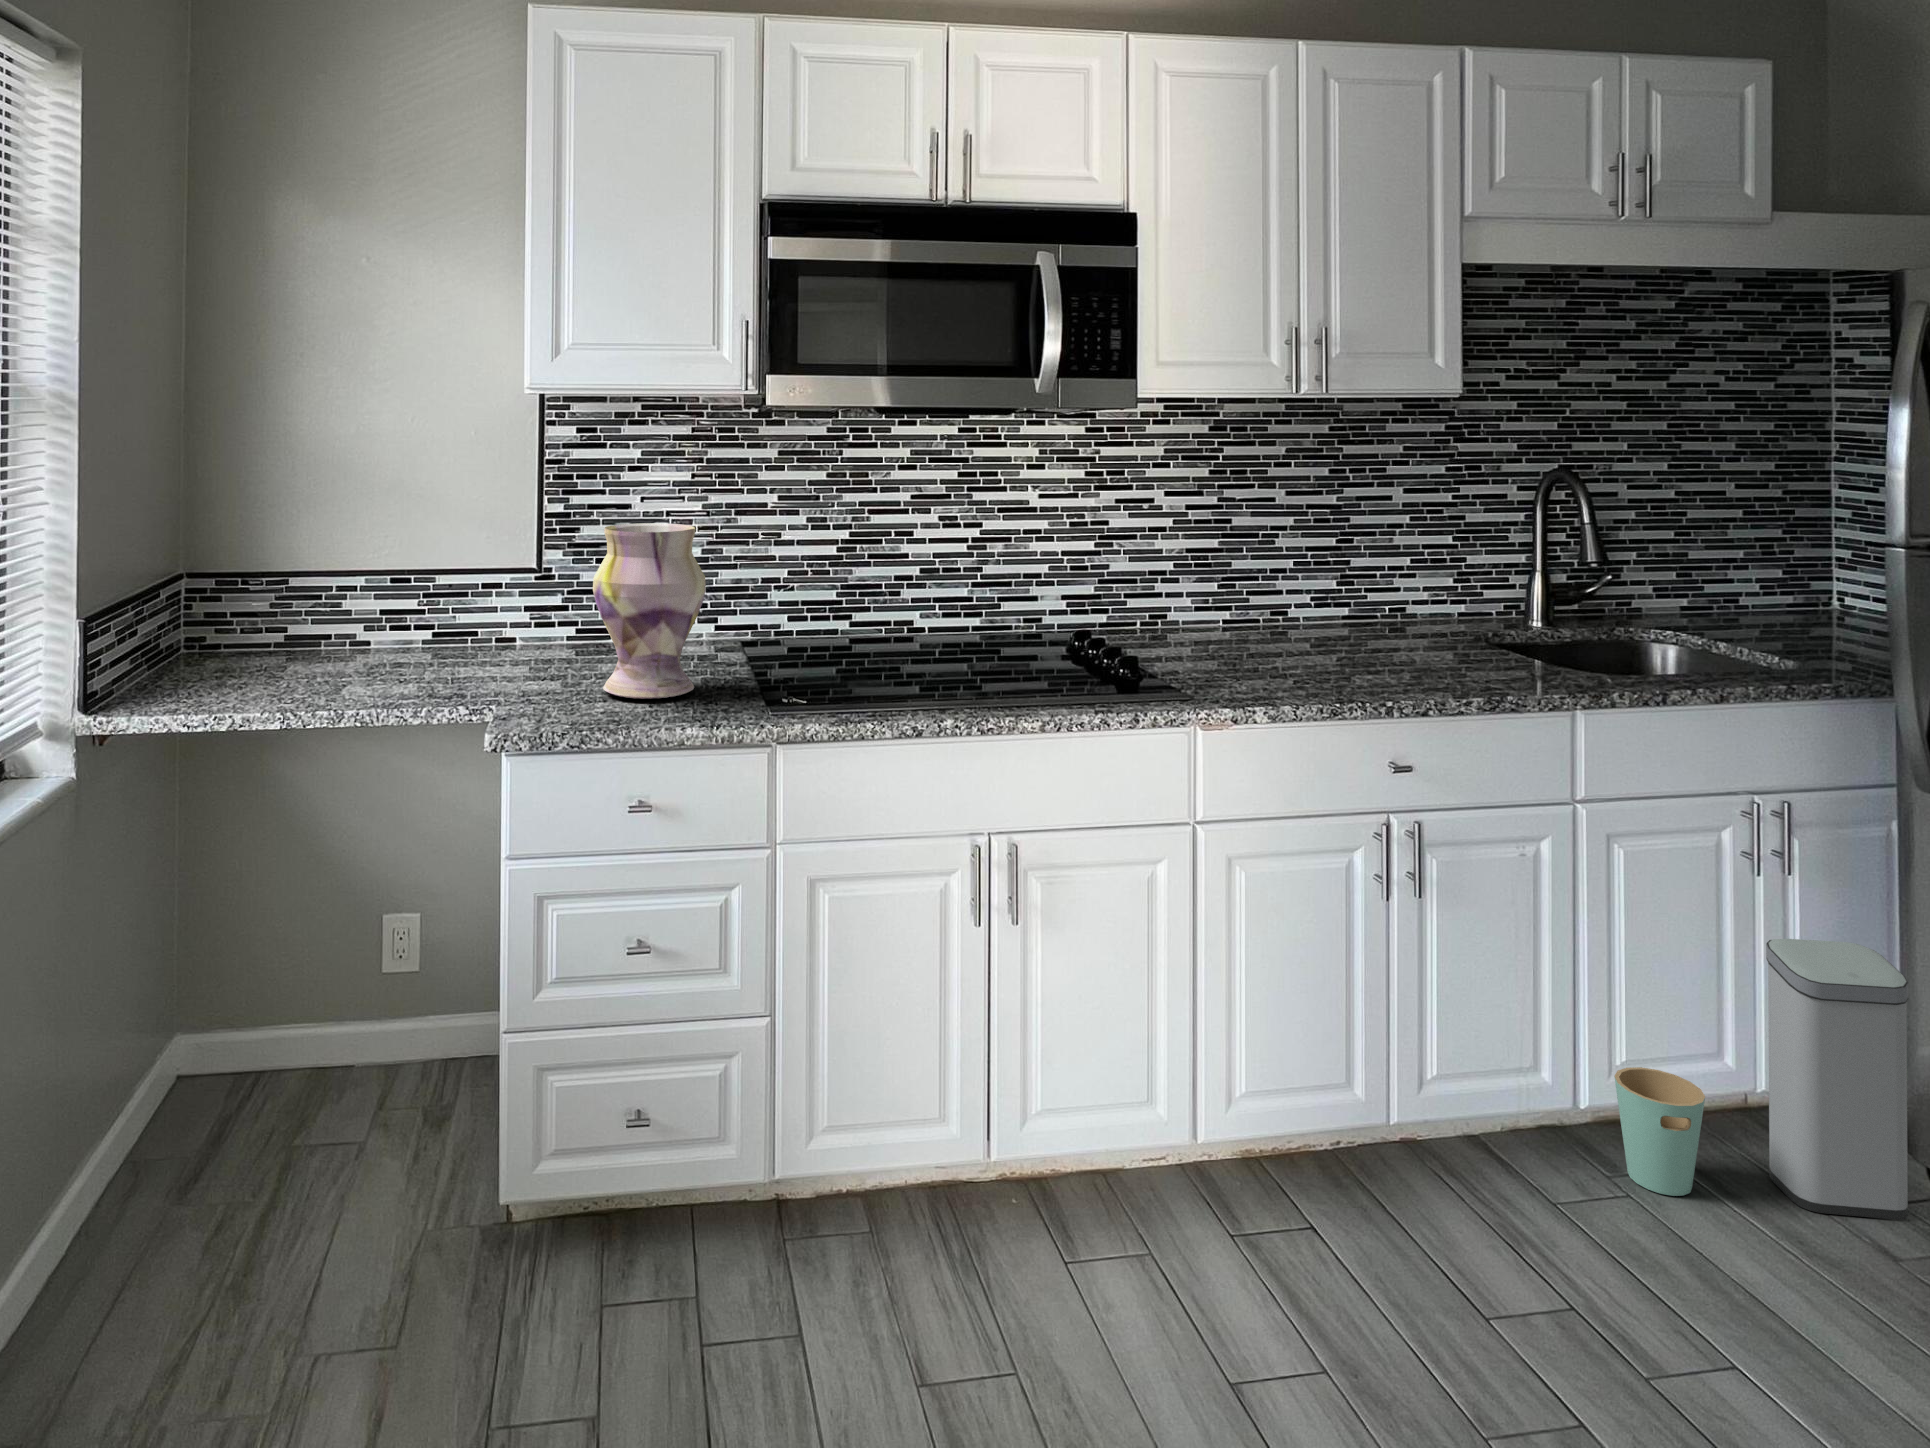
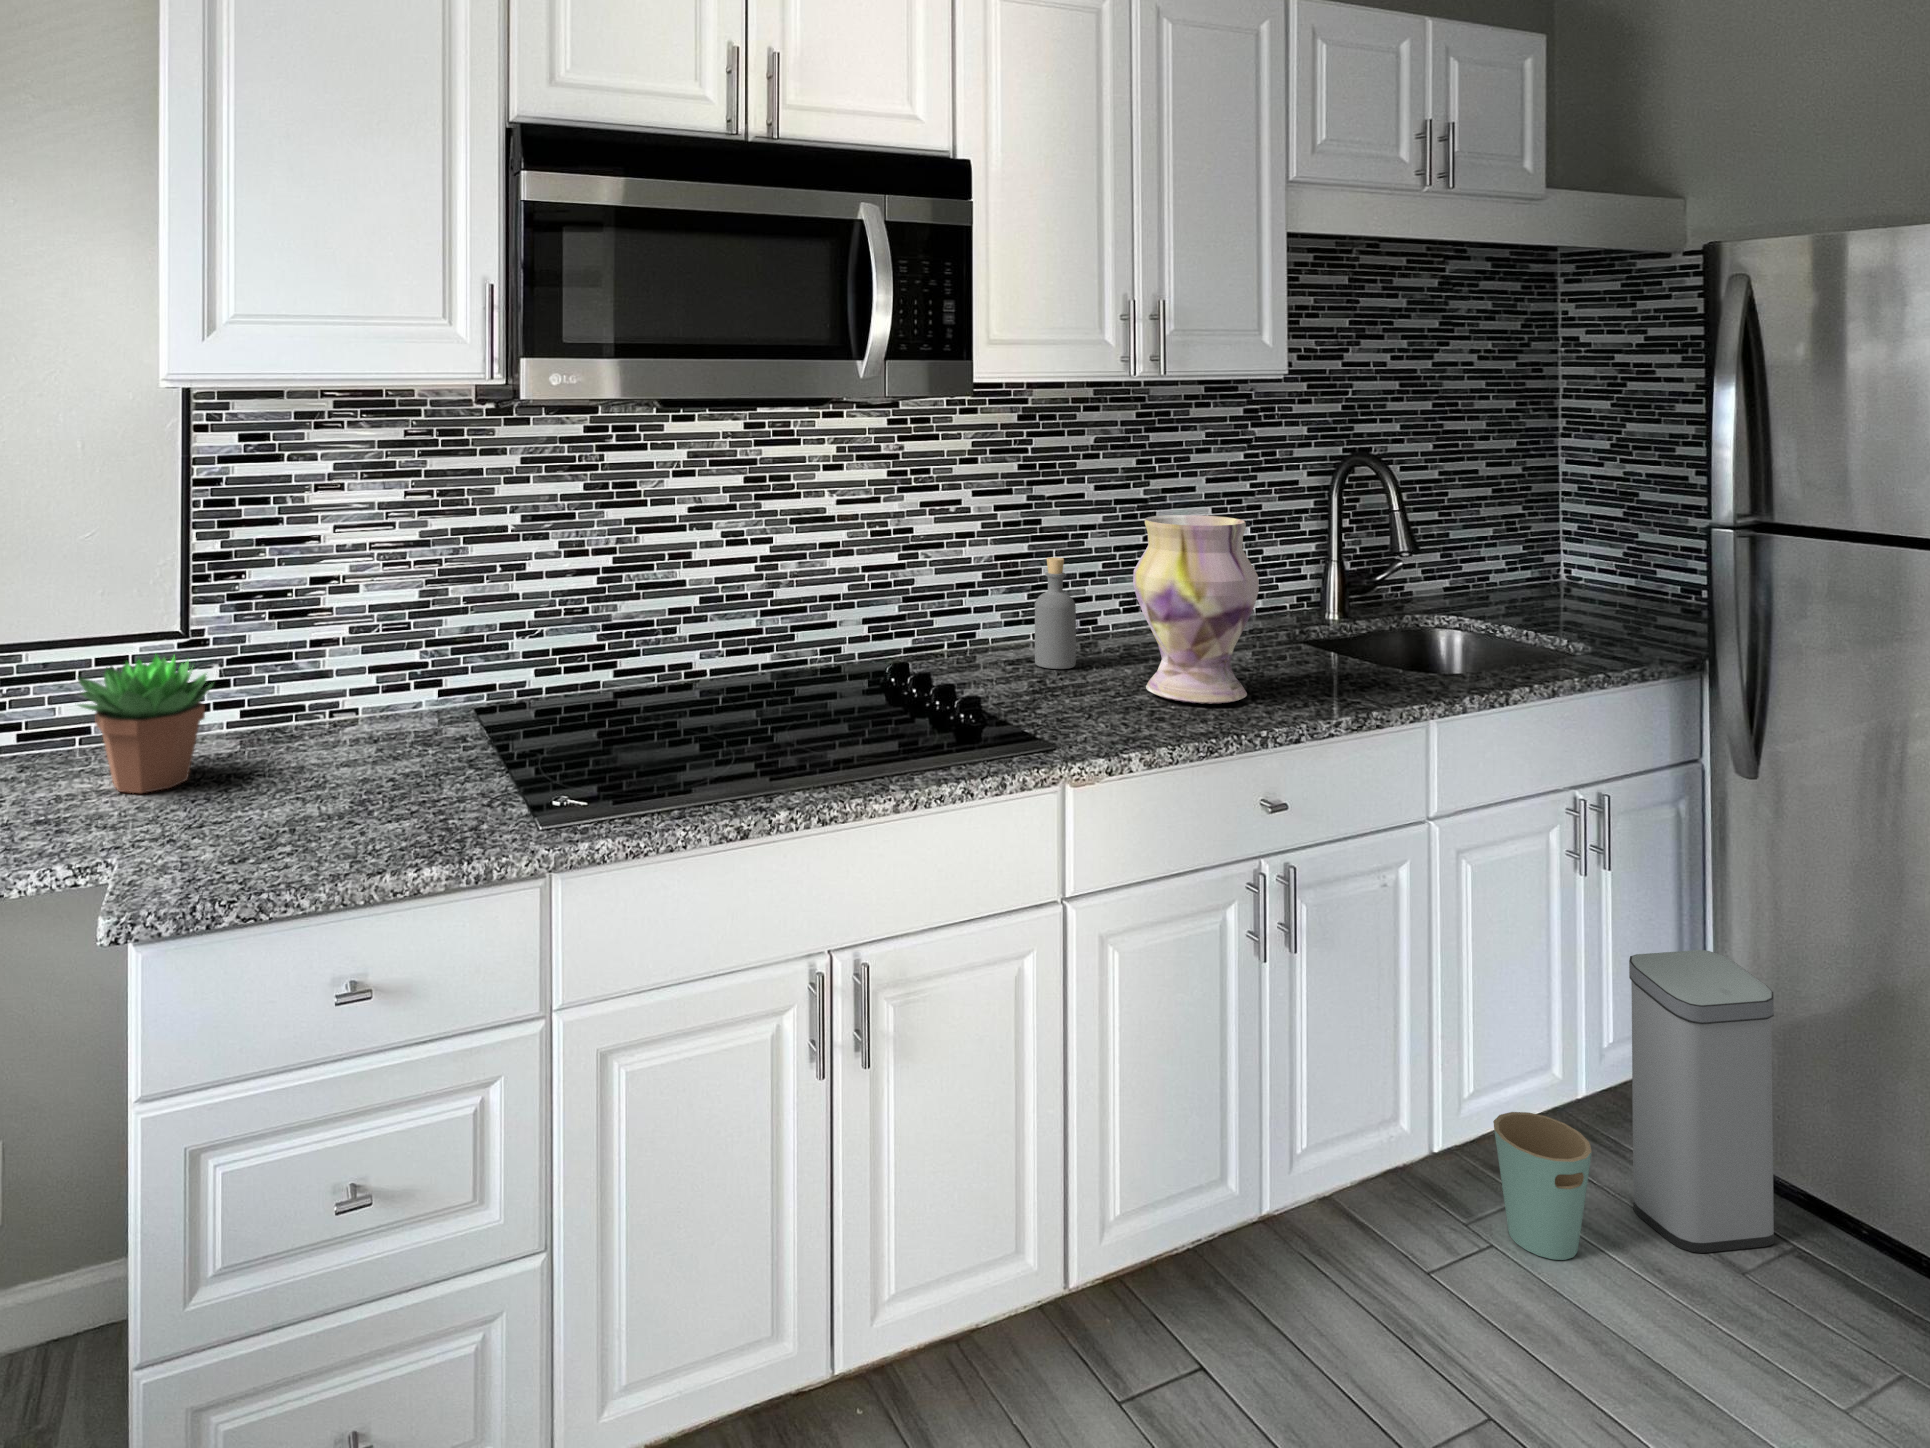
vase: present [593,523,706,699] -> present [1133,515,1259,704]
bottle: none [1216,551,1252,647] -> present [1035,557,1076,669]
succulent plant: none [468,578,556,671] -> present [78,655,213,793]

